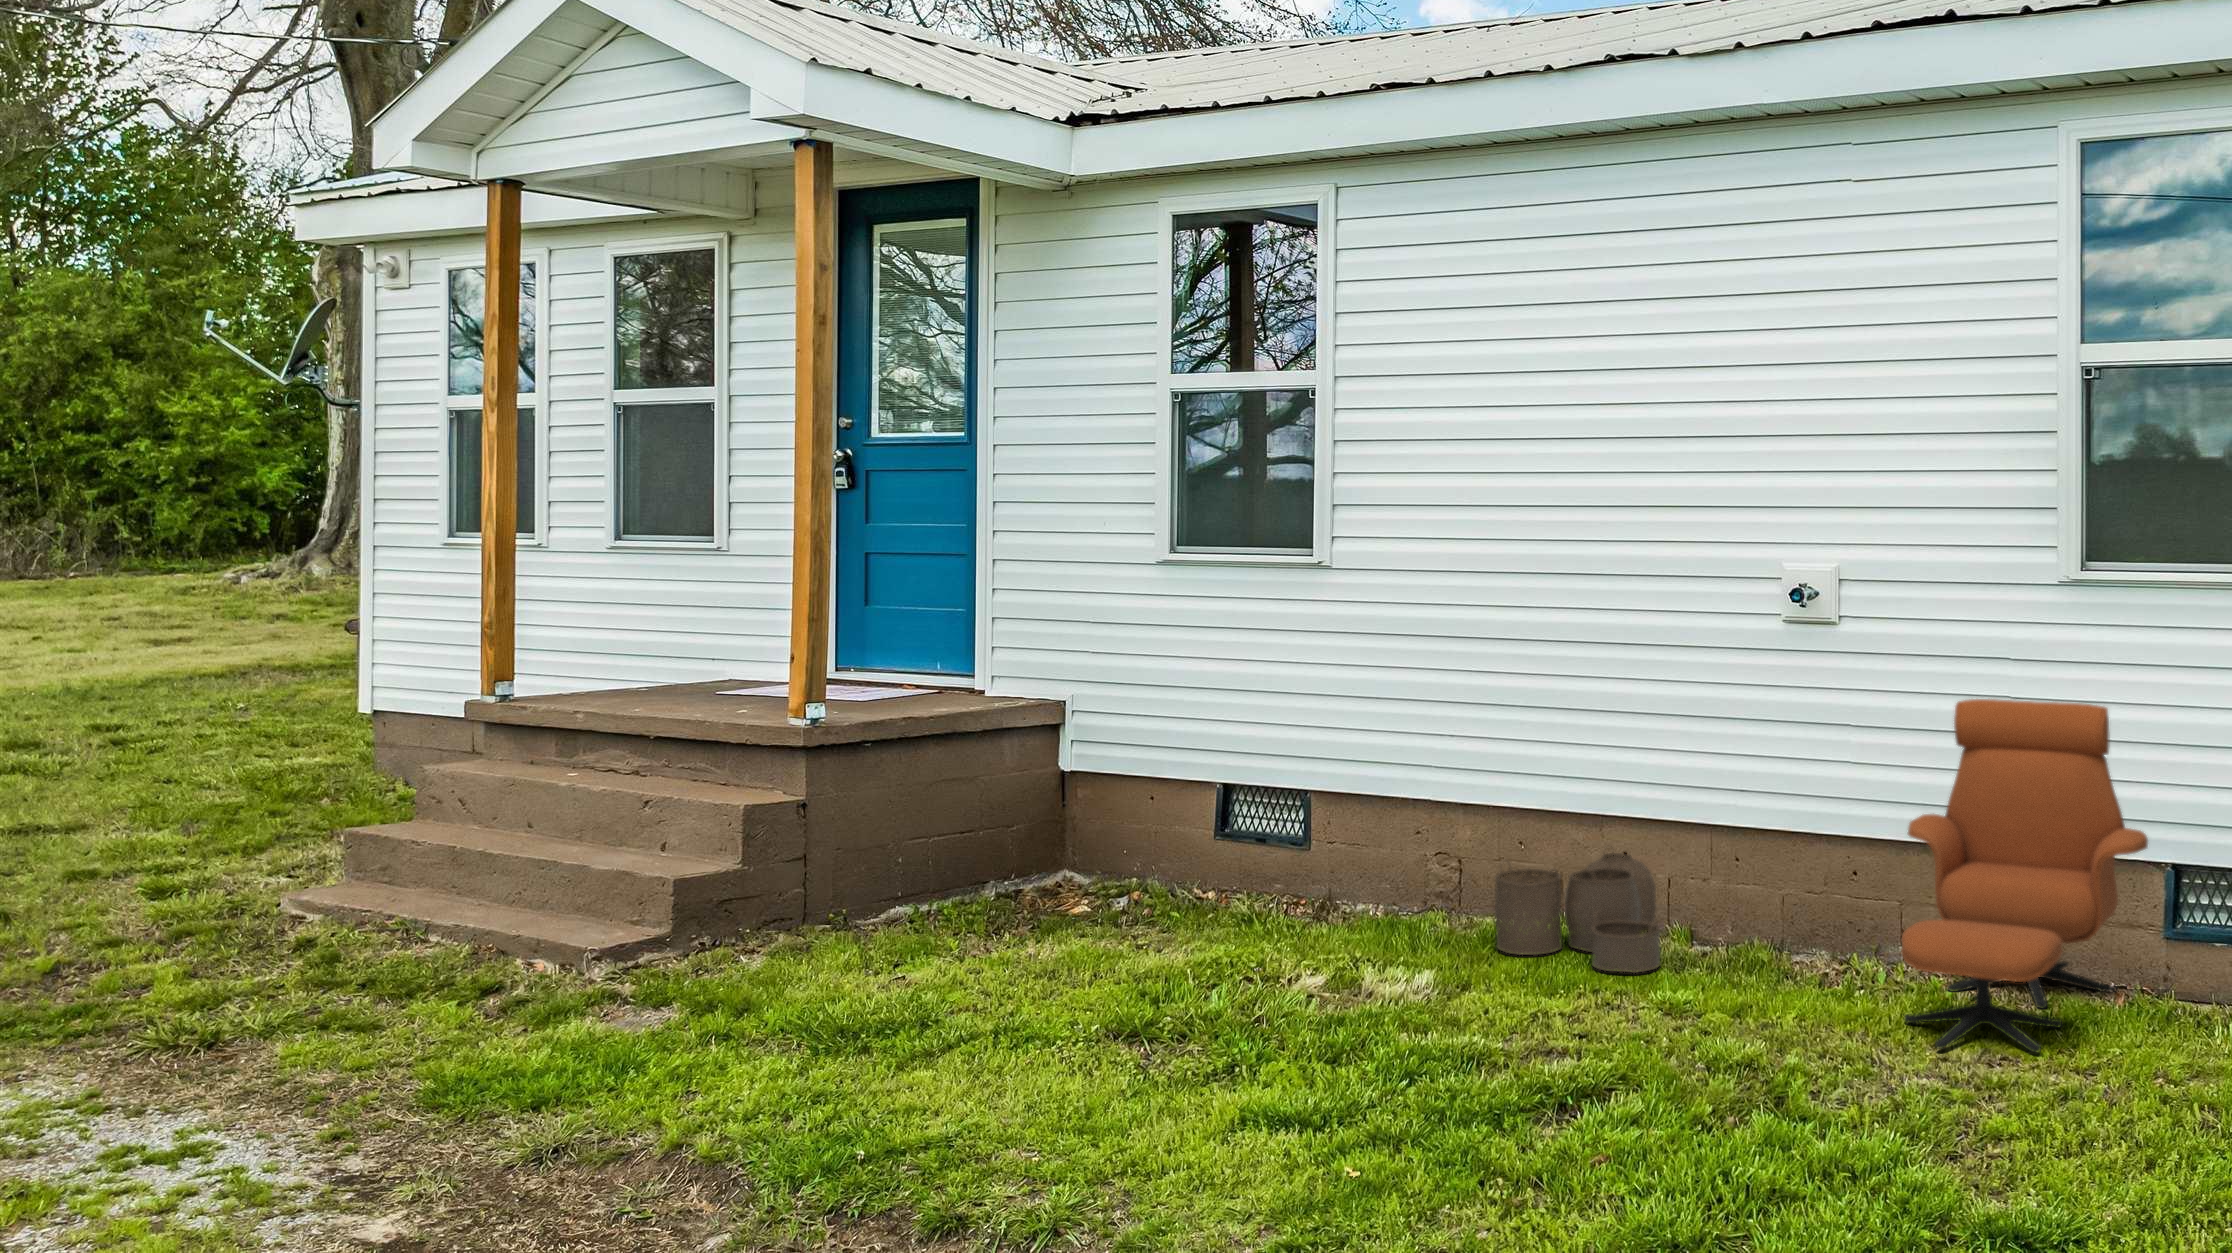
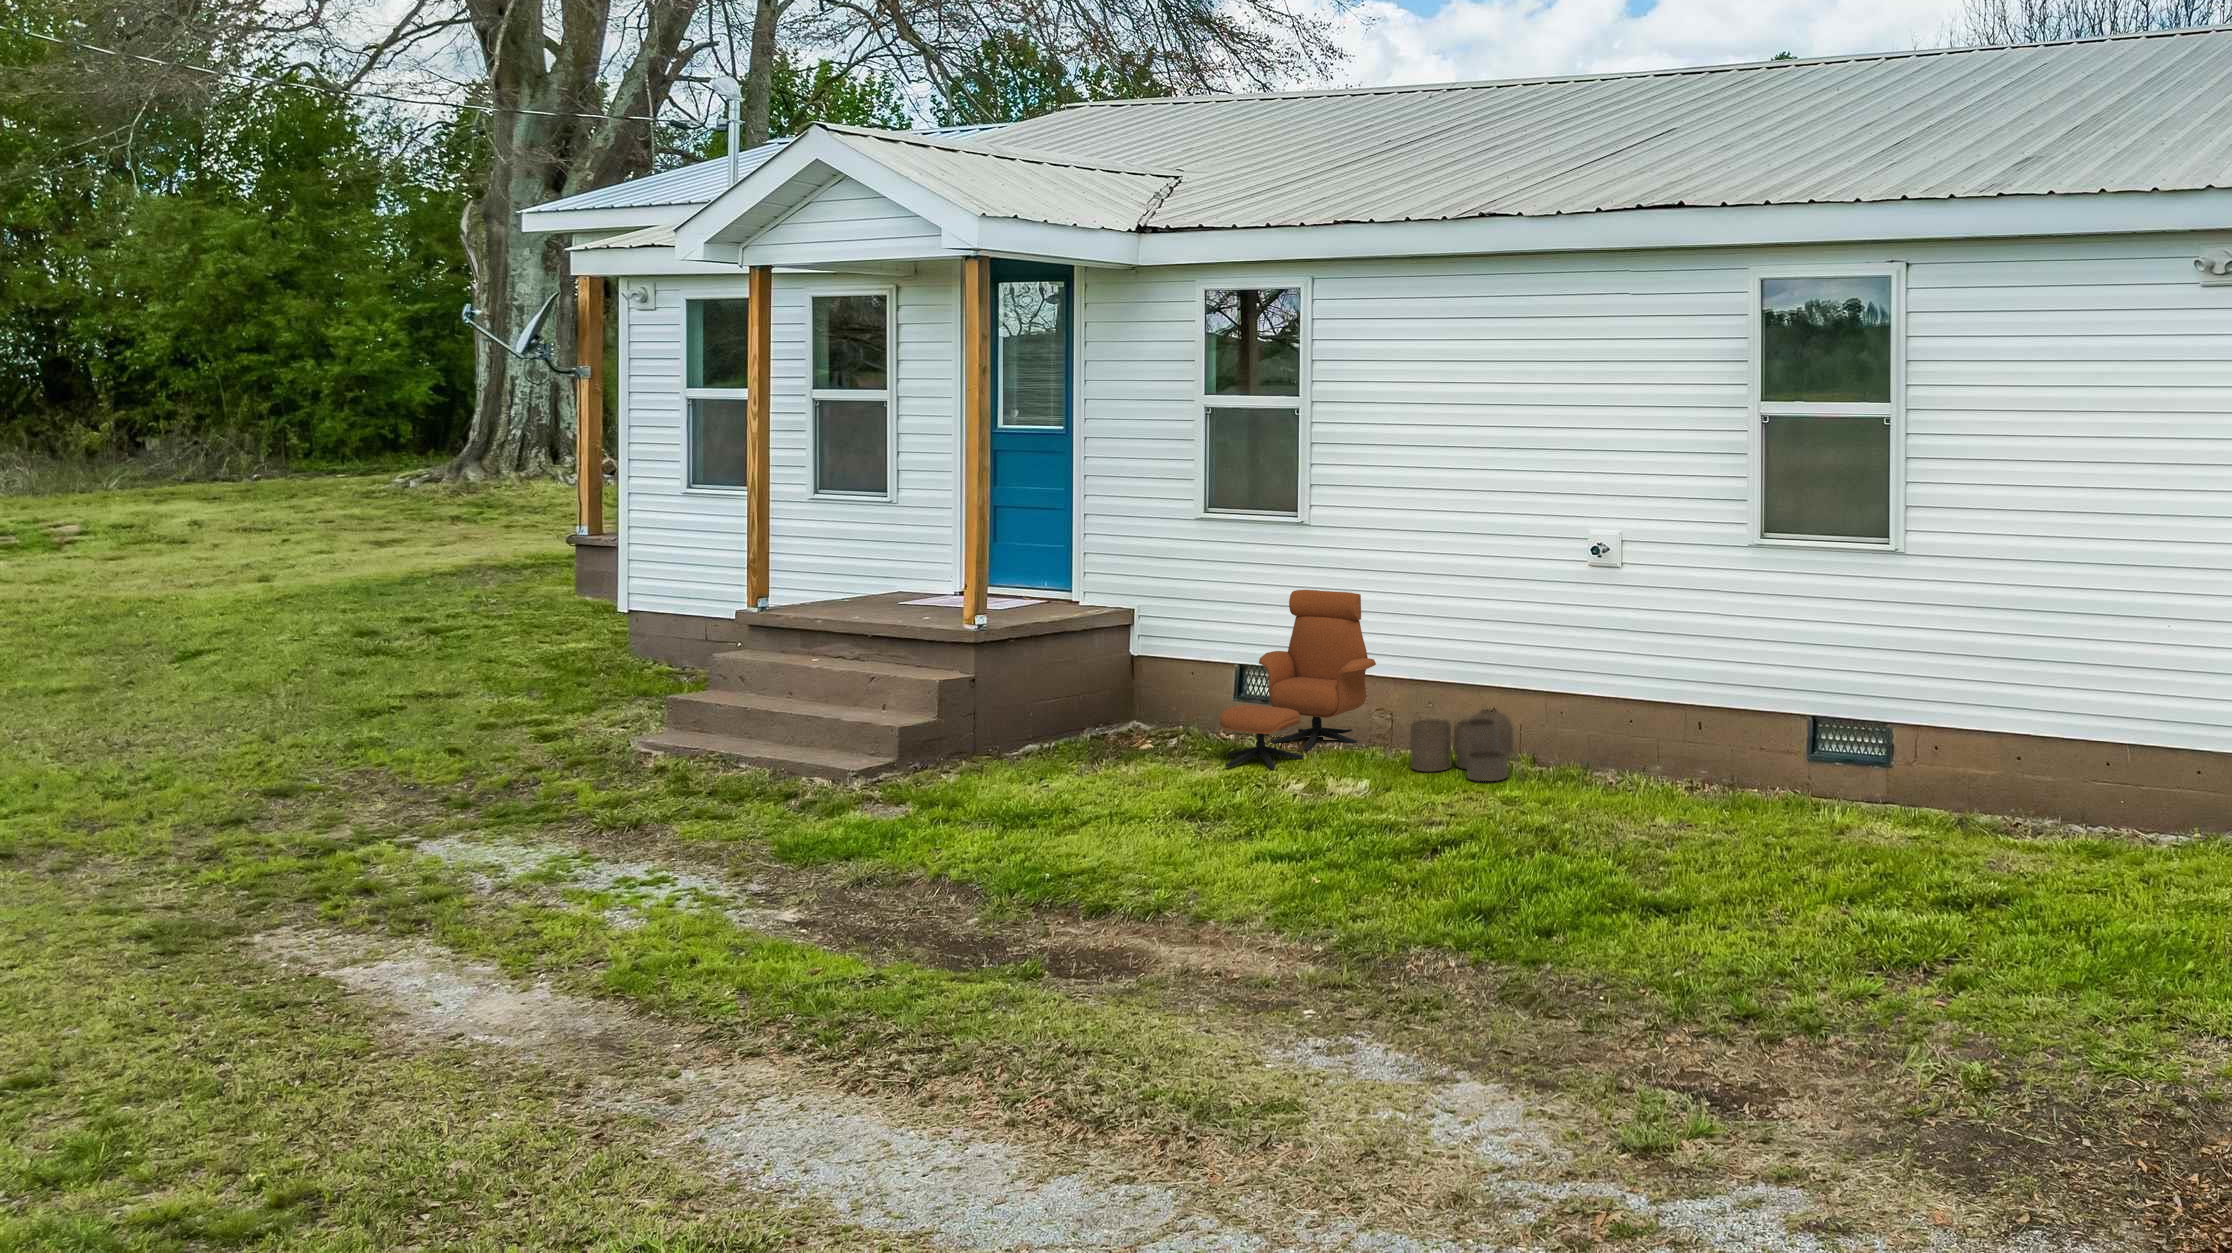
lounge chair: present [1901,699,2148,1052] -> present [1220,590,1376,768]

